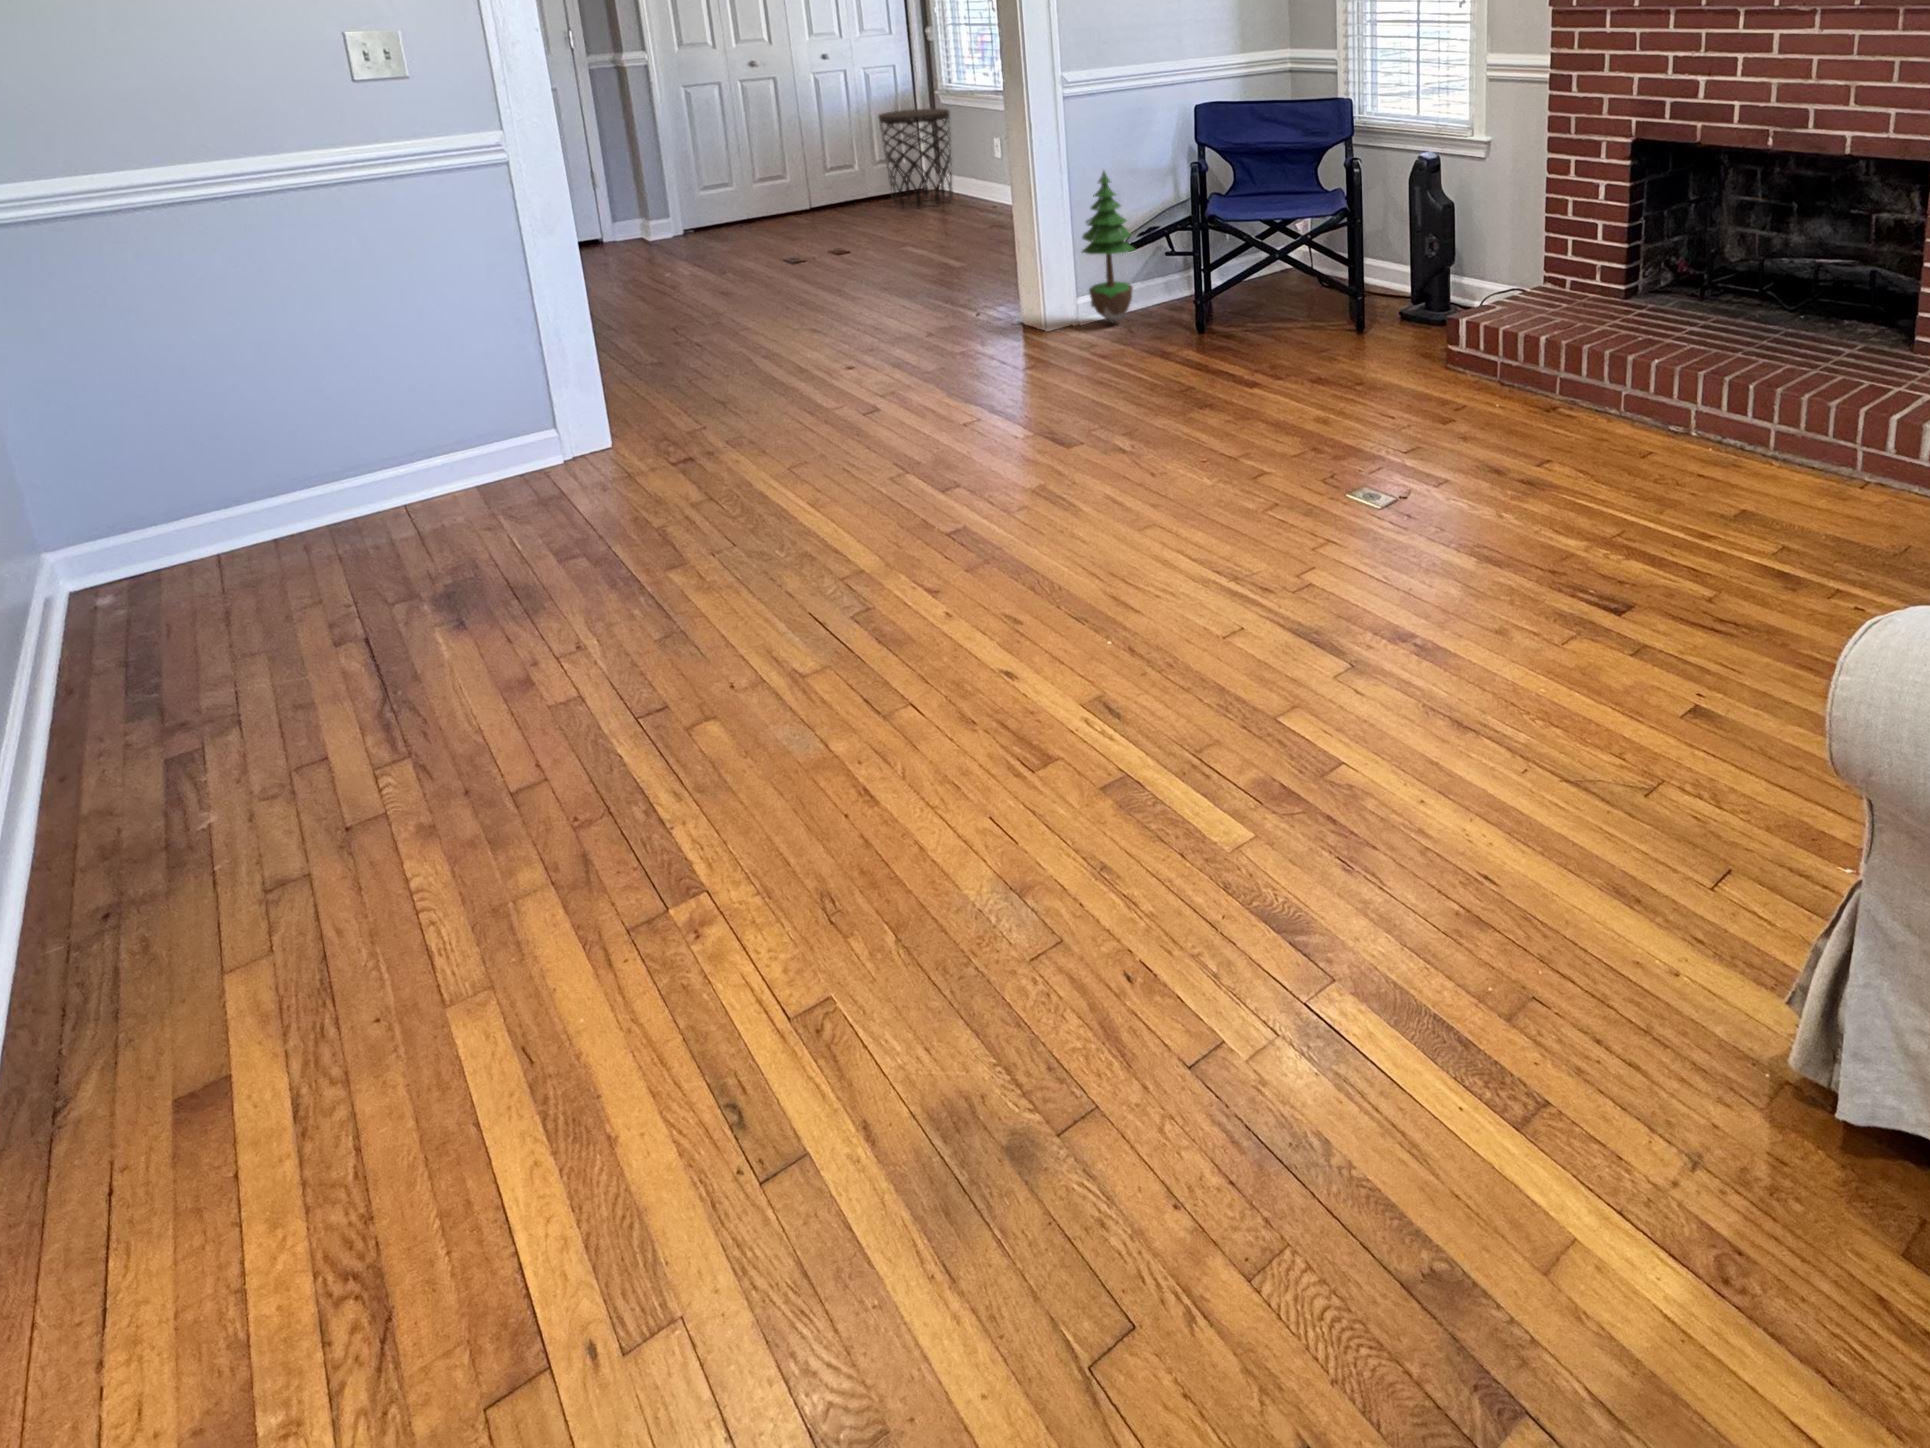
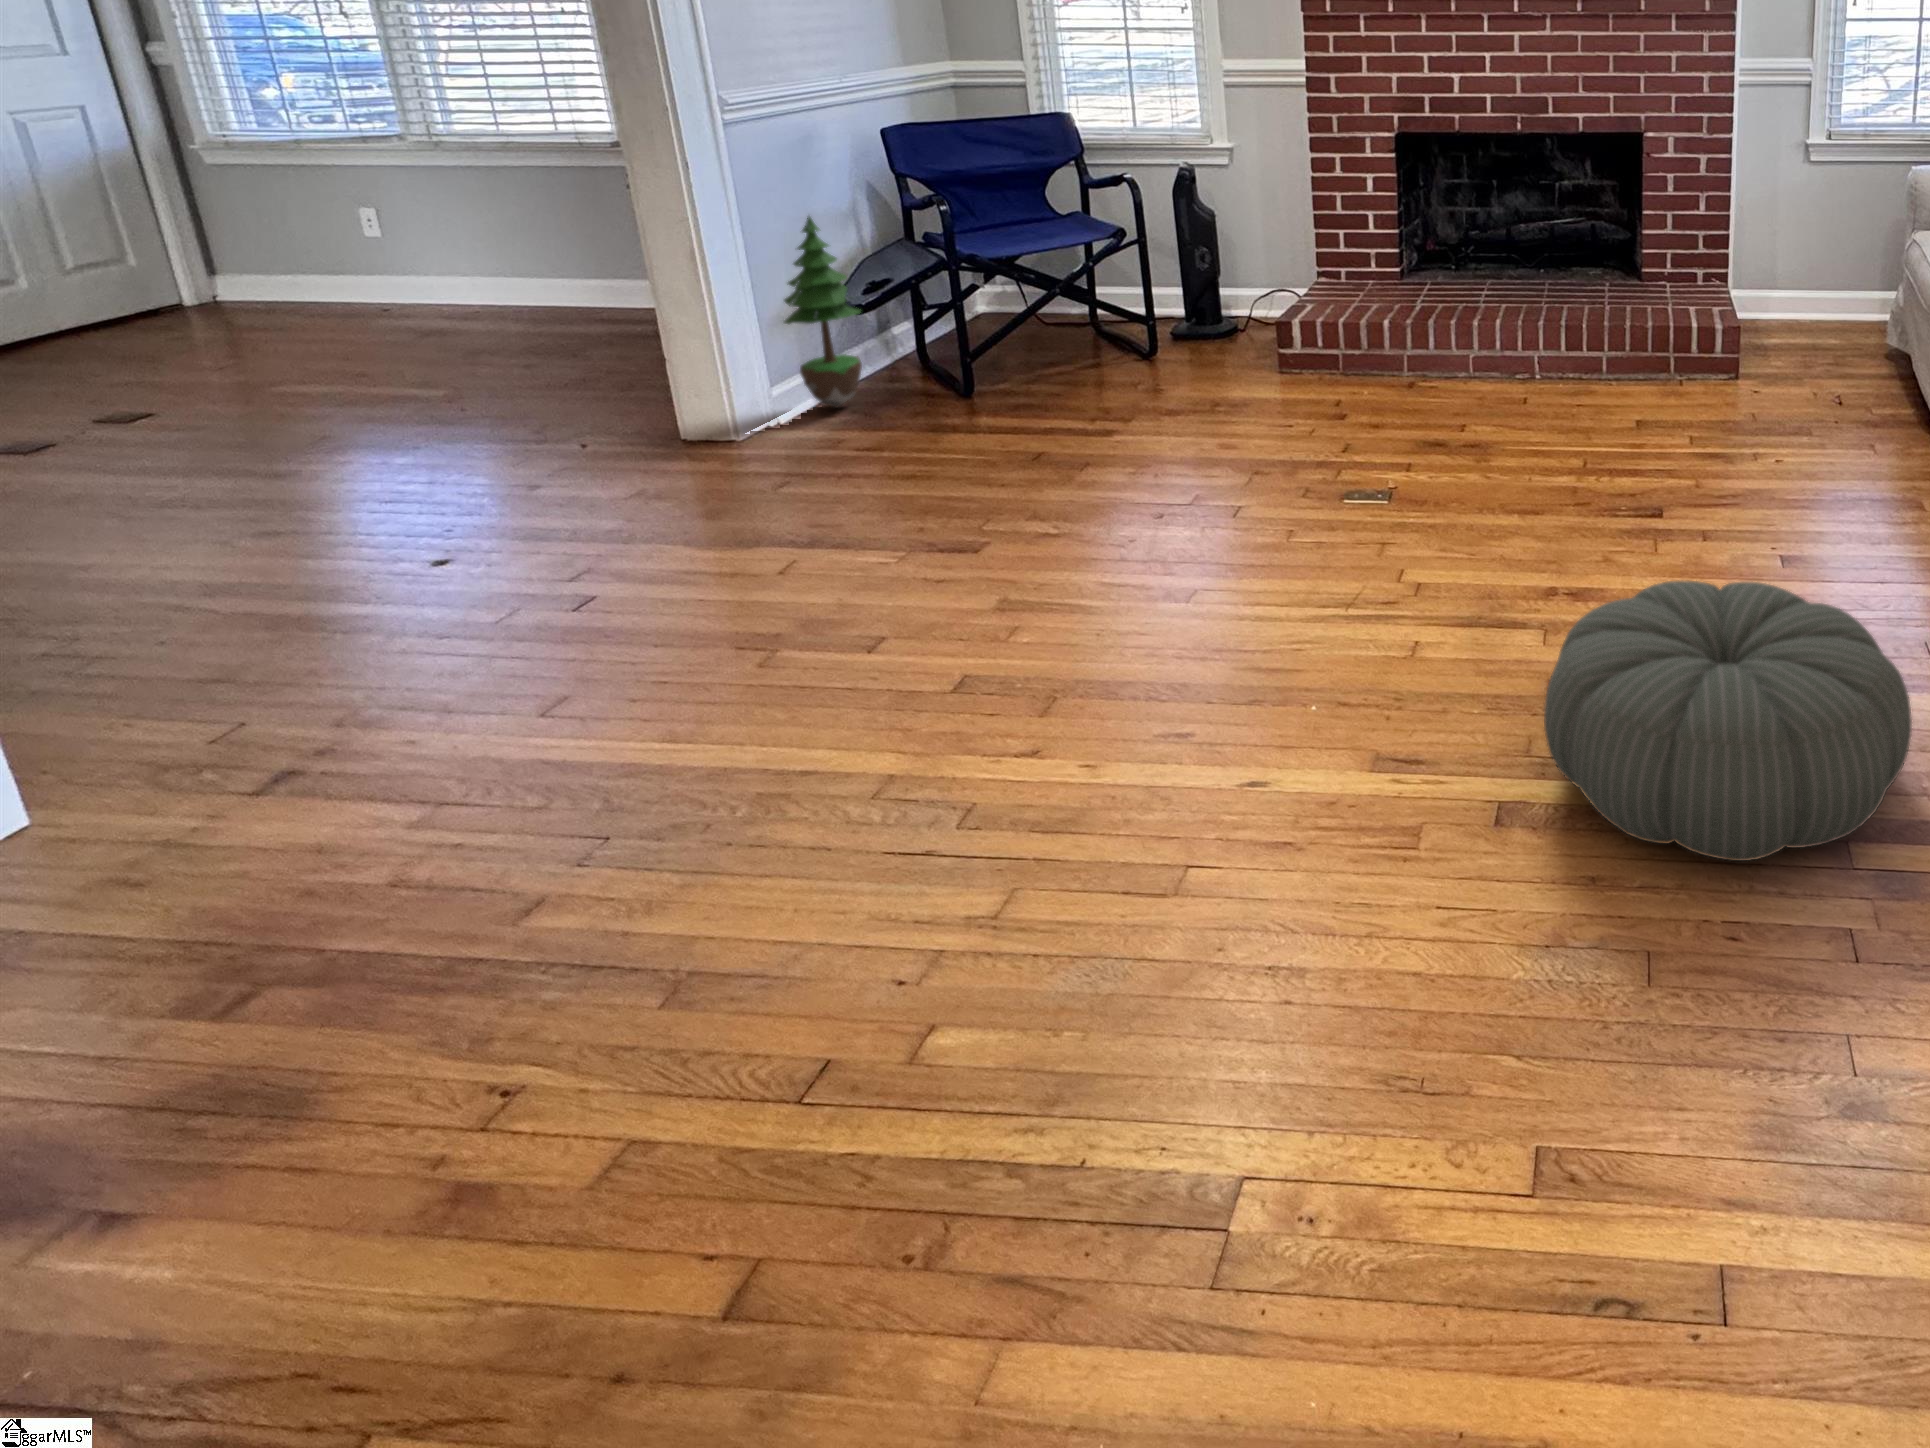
side table: present [879,109,953,208] -> none [100,167,280,333]
pouf: none [1063,699,1527,1116] -> present [1544,581,1912,861]

